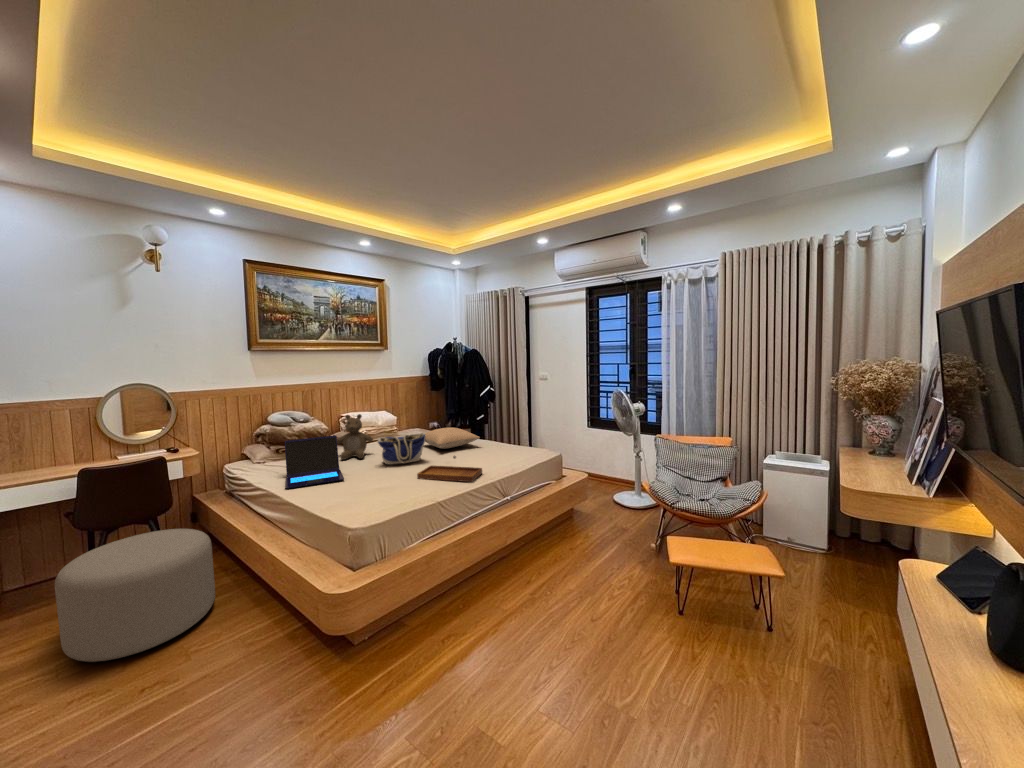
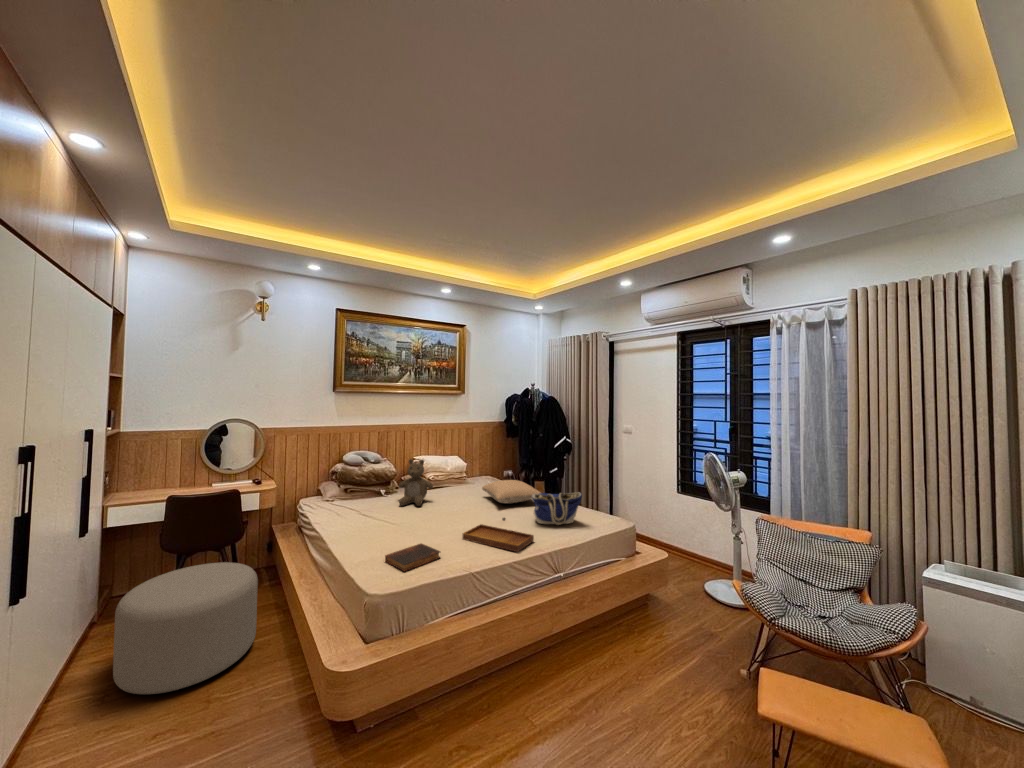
tote bag: present [378,433,425,464] -> present [531,492,582,525]
laptop: present [285,435,344,489] -> none [333,481,393,534]
book: none [352,485,405,507] -> present [385,544,440,571]

